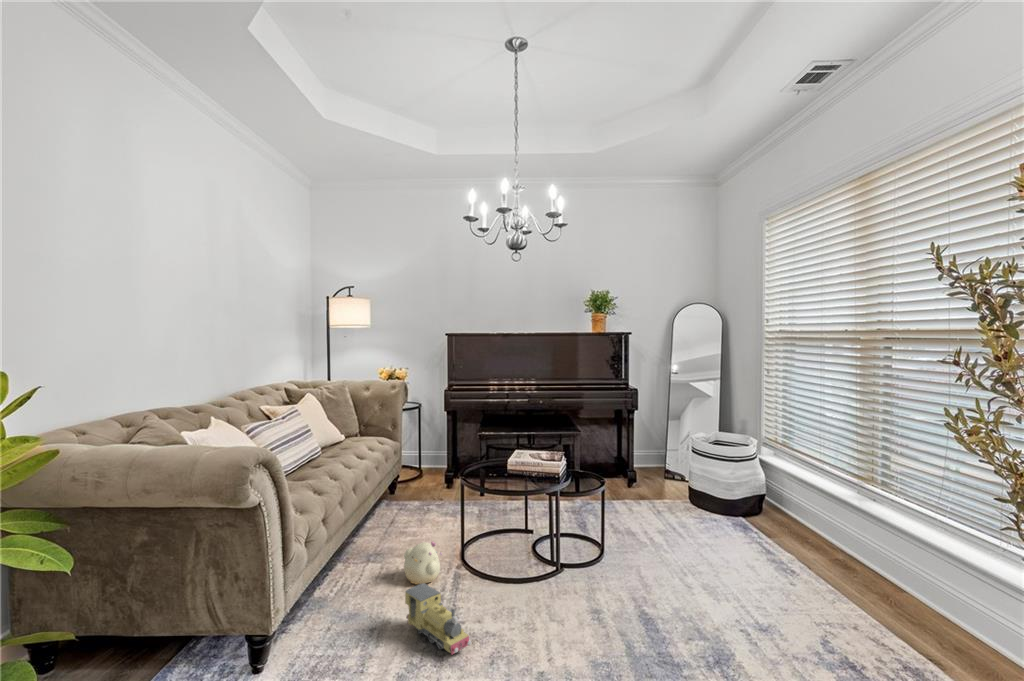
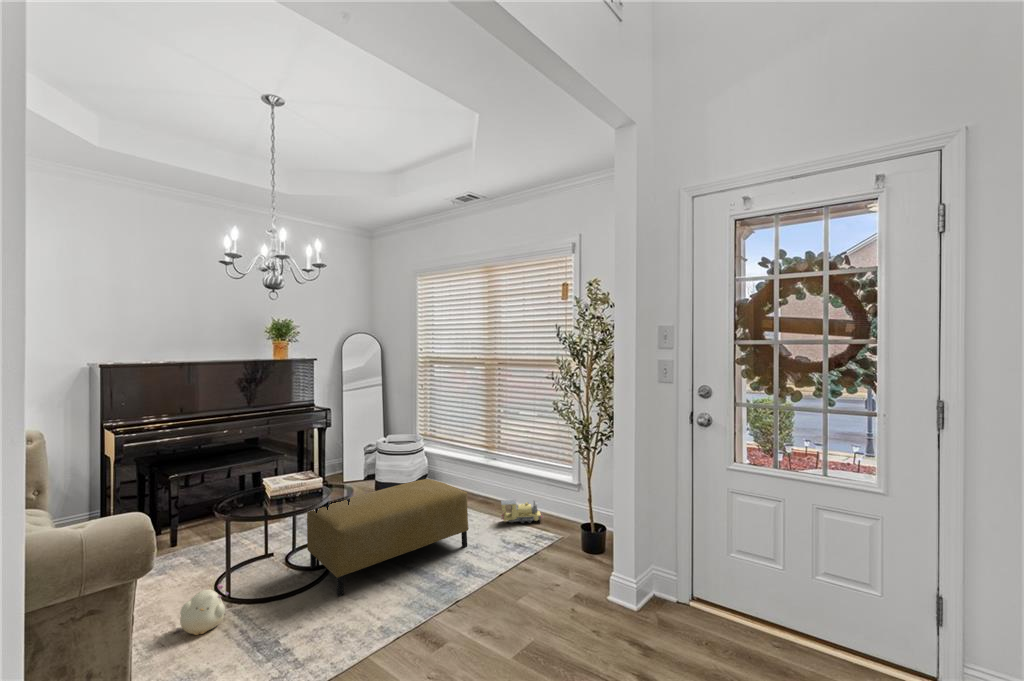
ottoman: none [539,492,754,621] -> present [307,479,469,596]
toy train: present [405,583,471,655] -> present [501,500,542,523]

